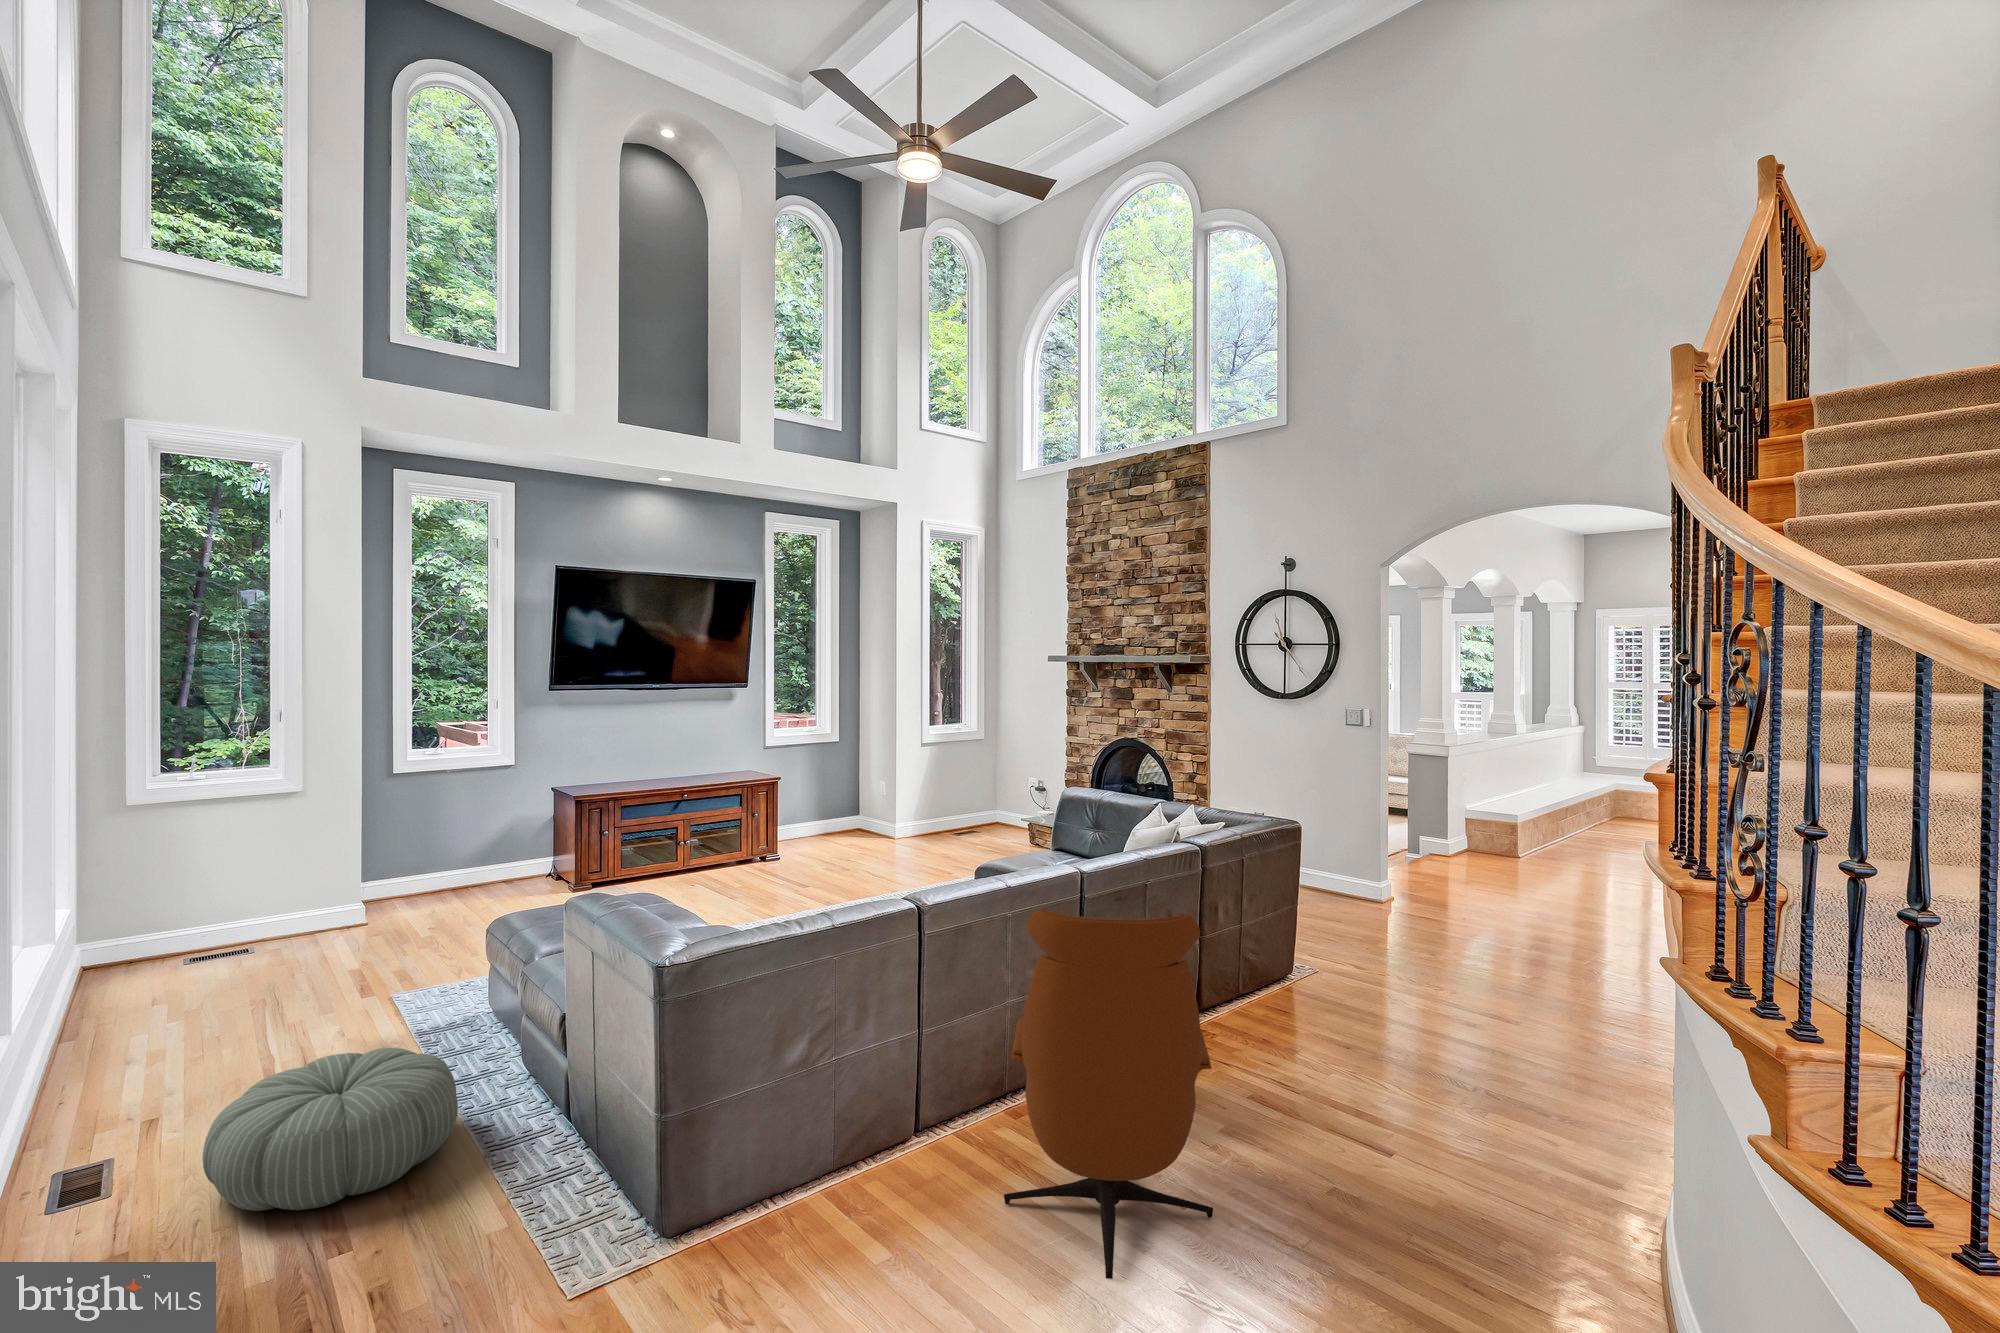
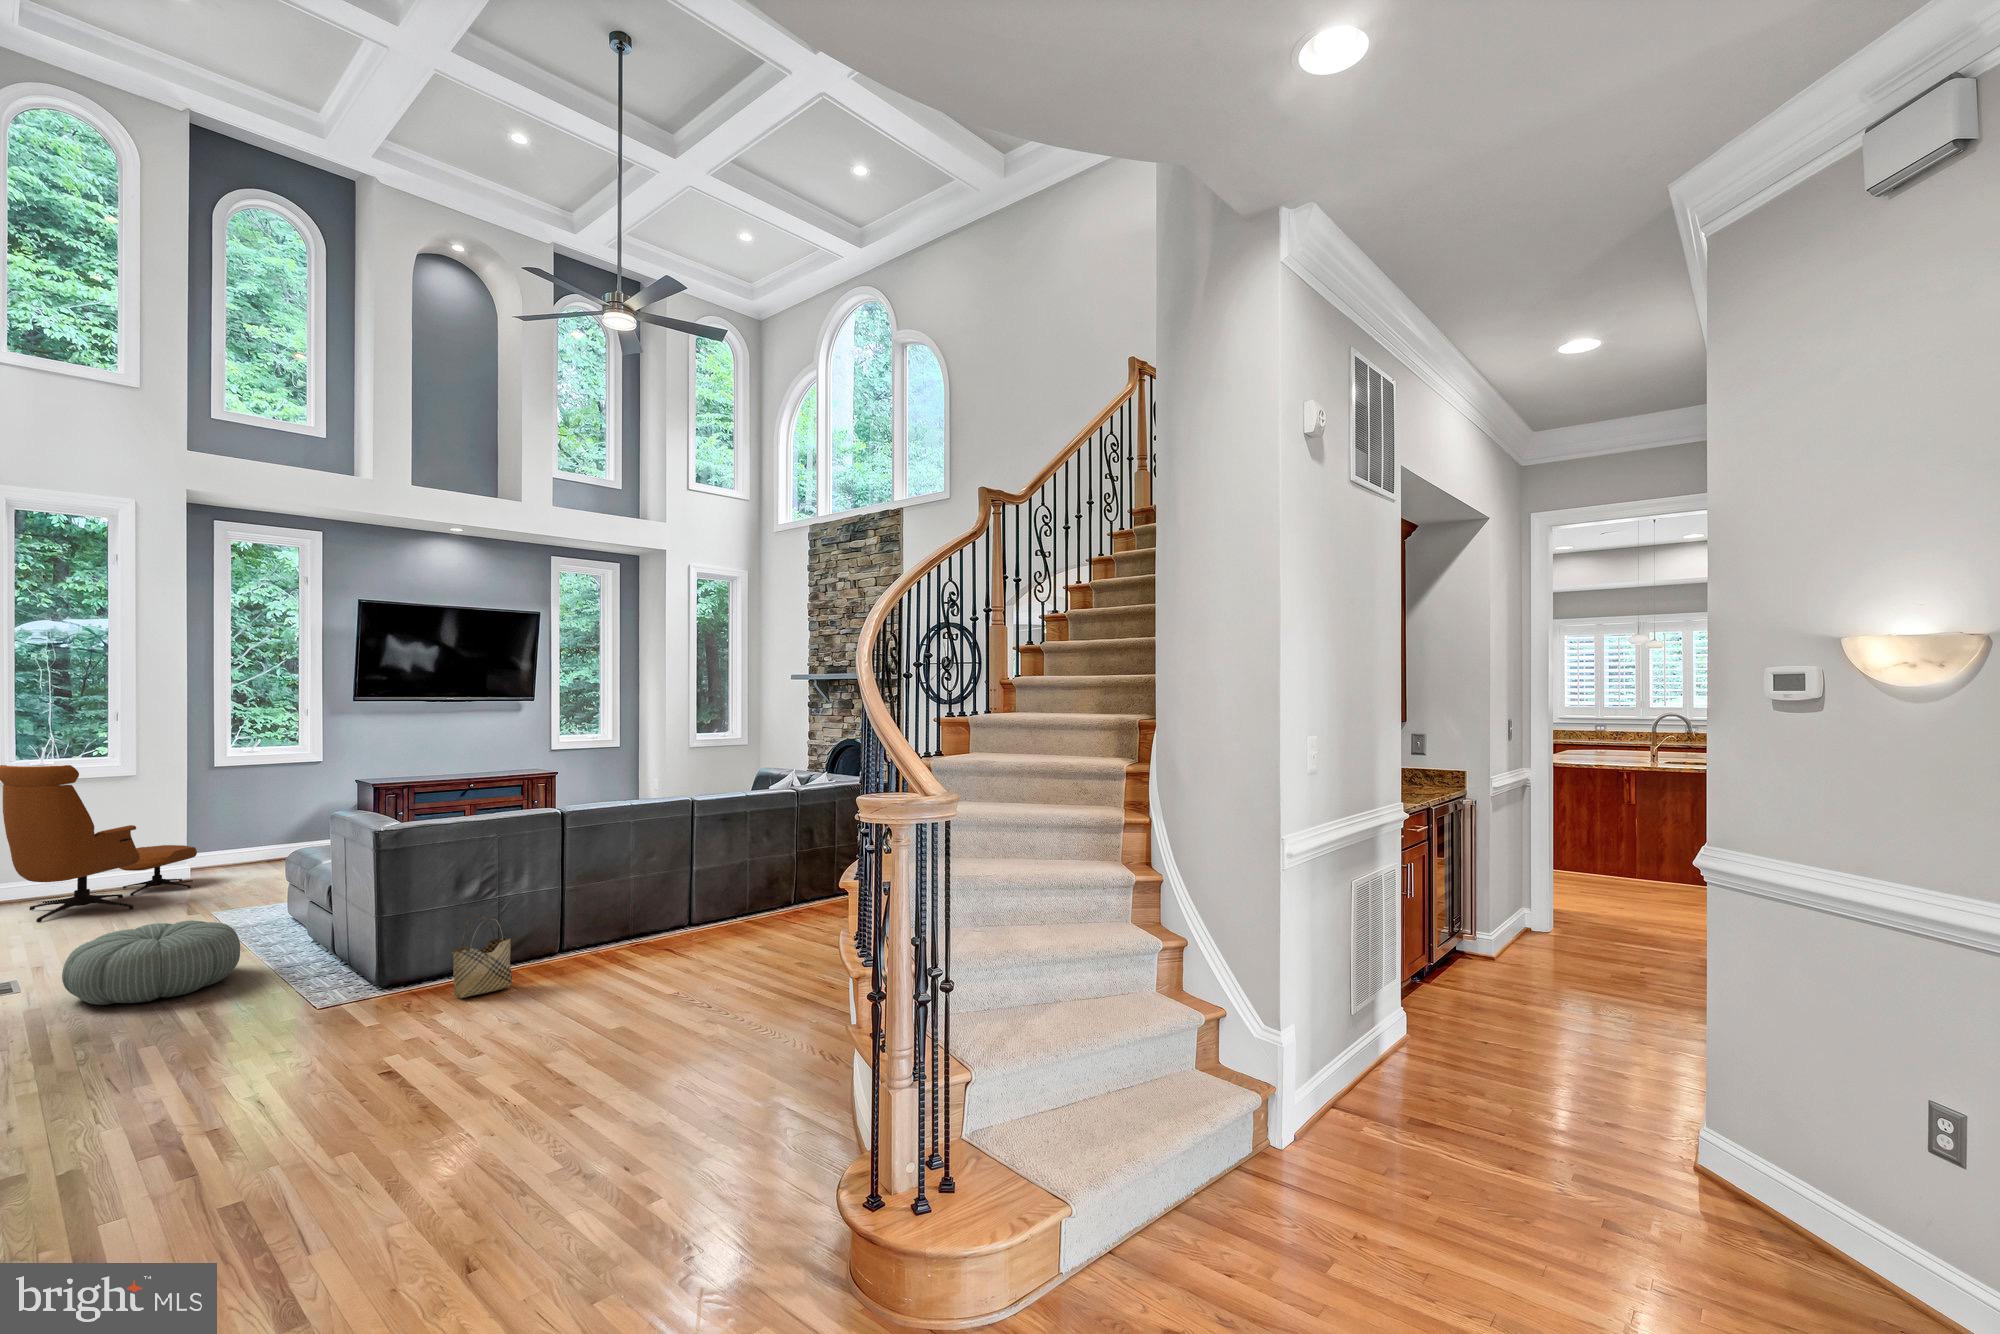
lounge chair: present [1004,909,1213,1279] -> present [0,765,197,922]
woven basket: none [797,1072,881,1225] -> present [452,915,512,998]

